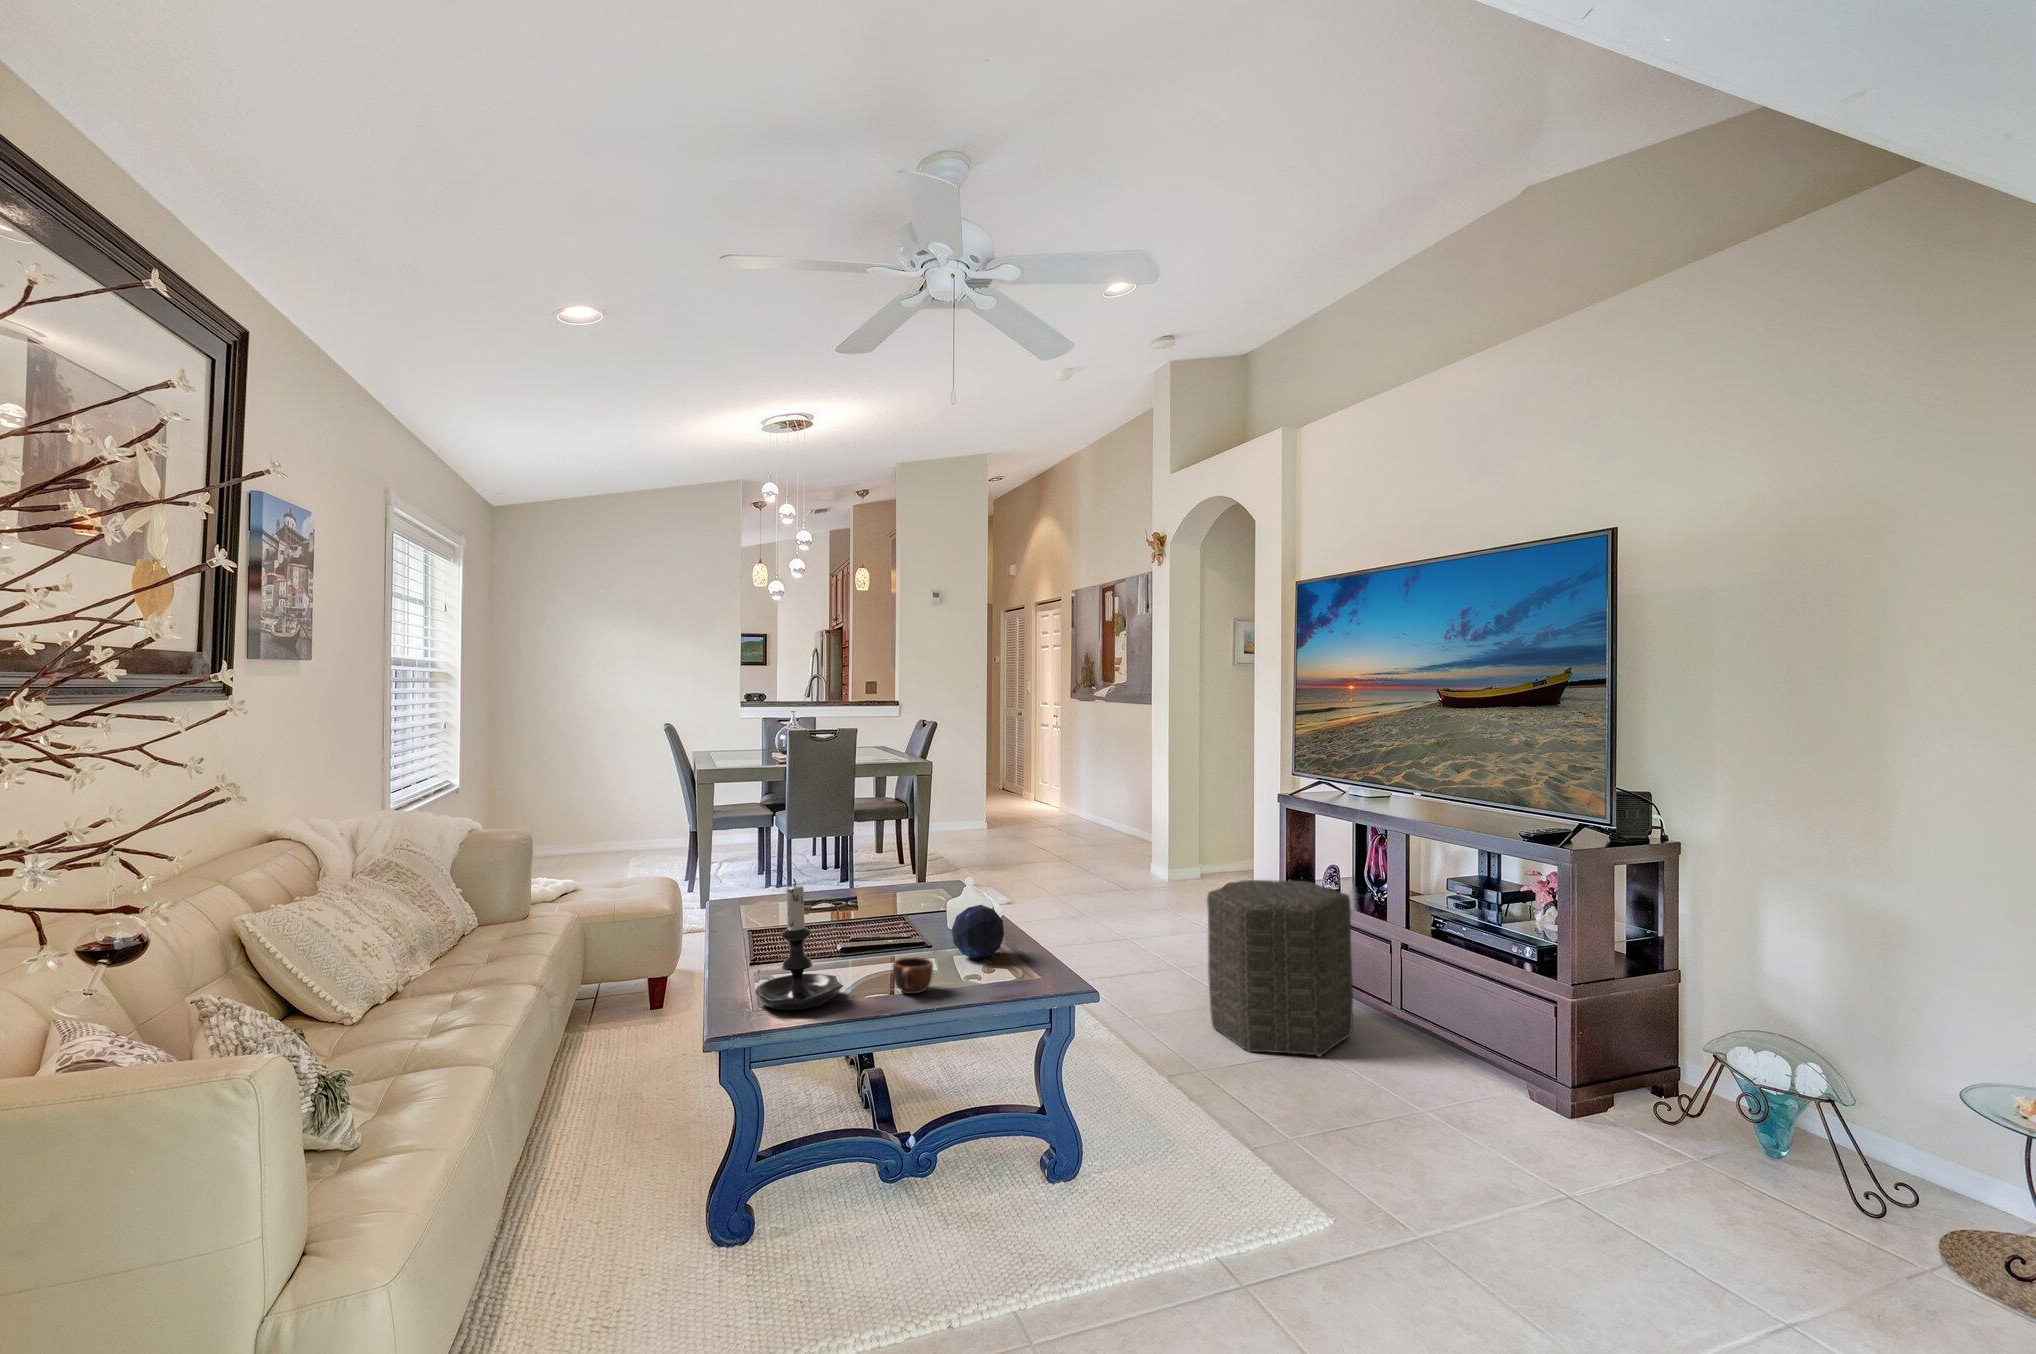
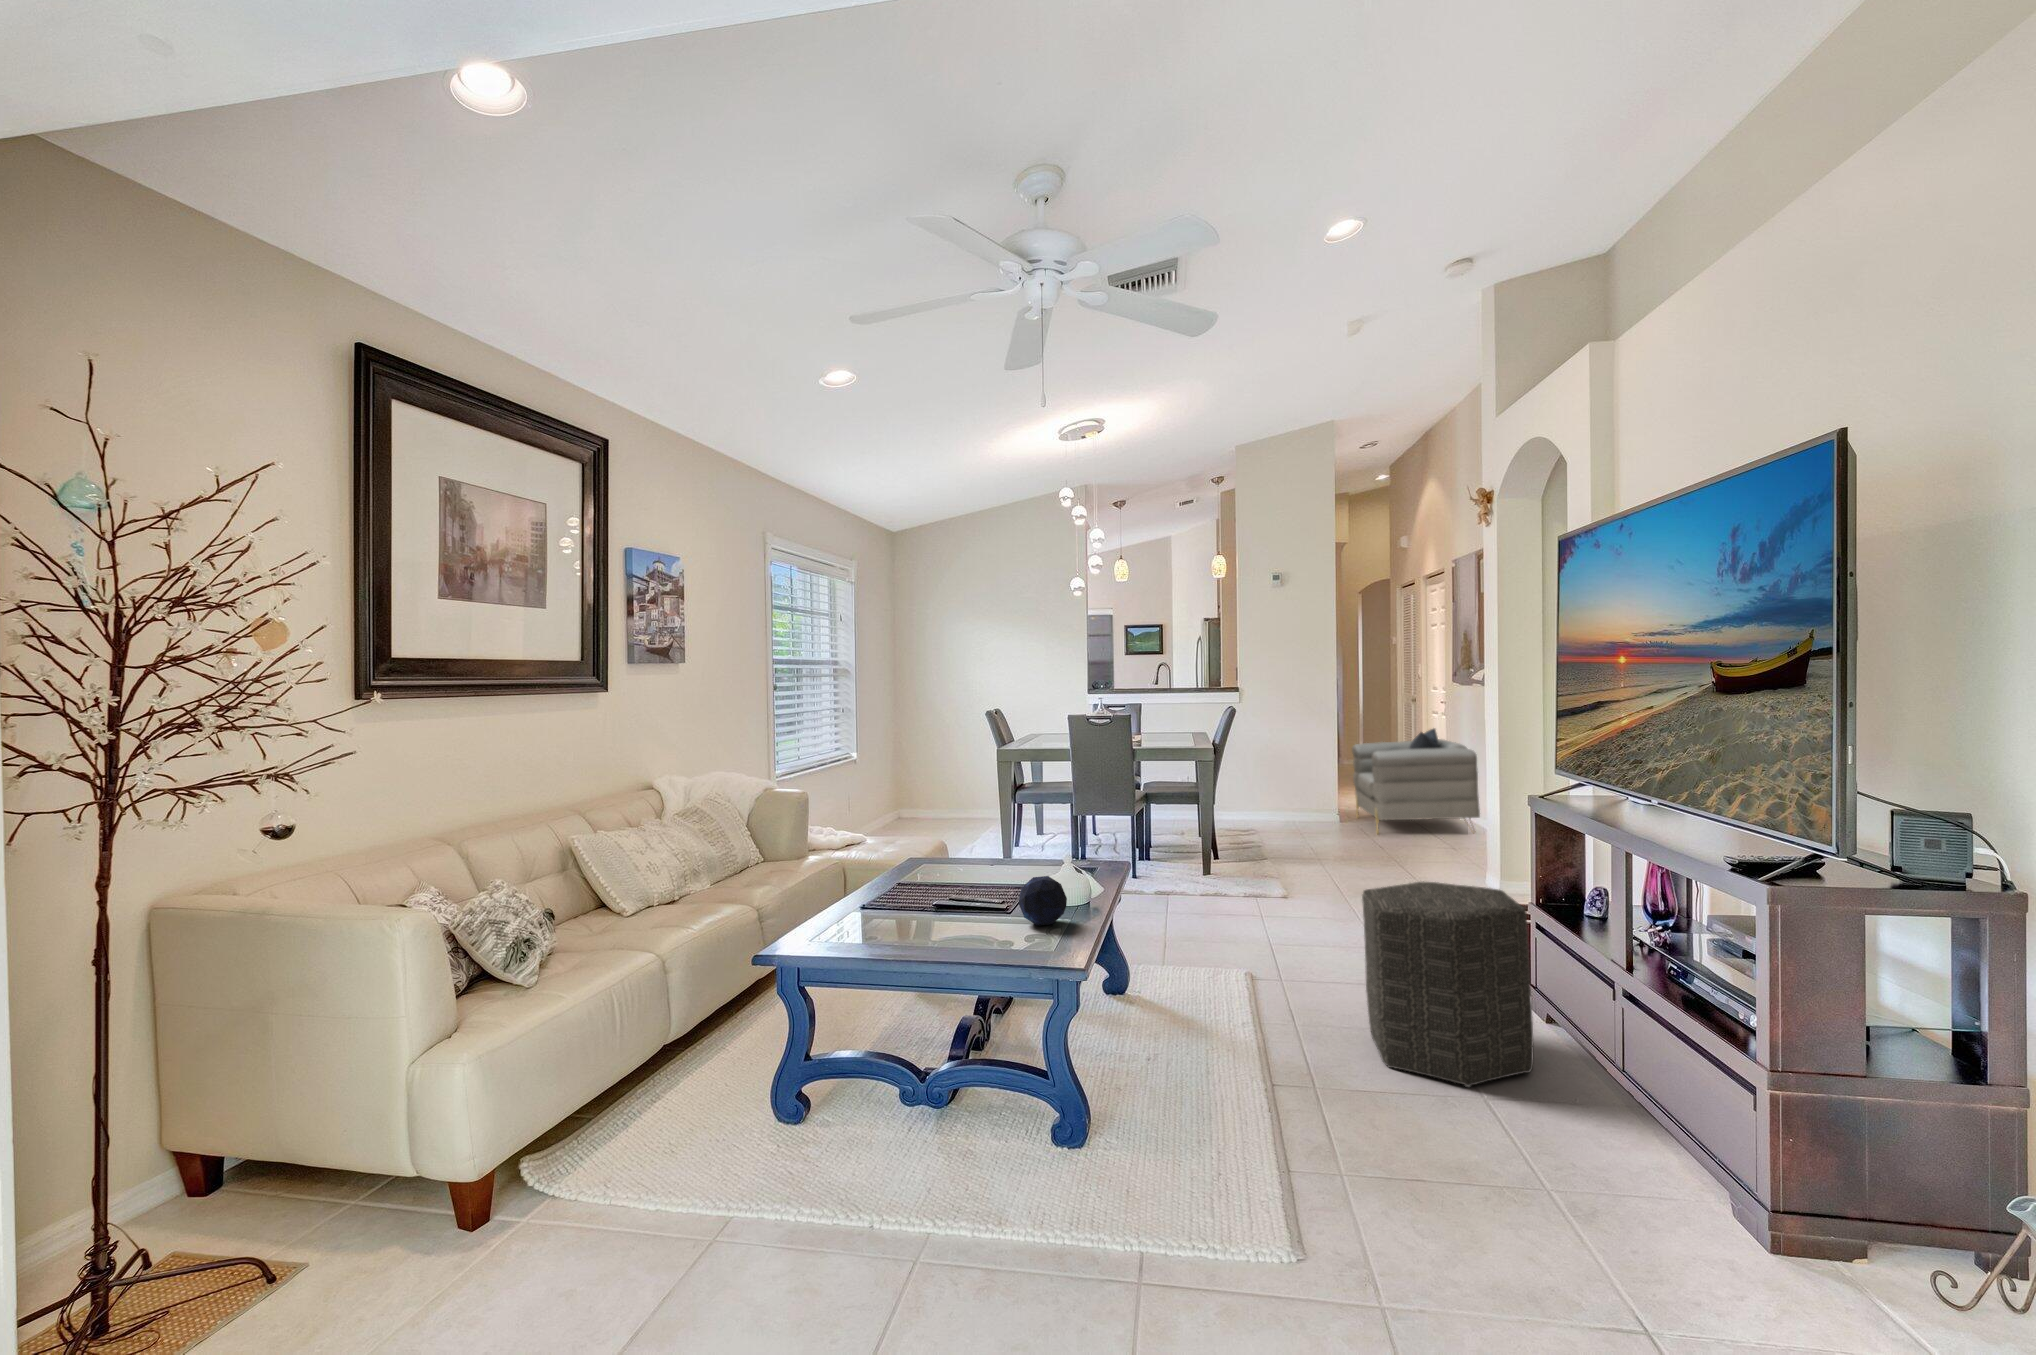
armchair: none [1004,741,1126,845] -> present [1352,729,1480,834]
candle holder: present [755,879,843,1010] -> none [818,837,892,946]
mug: present [893,957,933,994] -> none [926,914,965,947]

